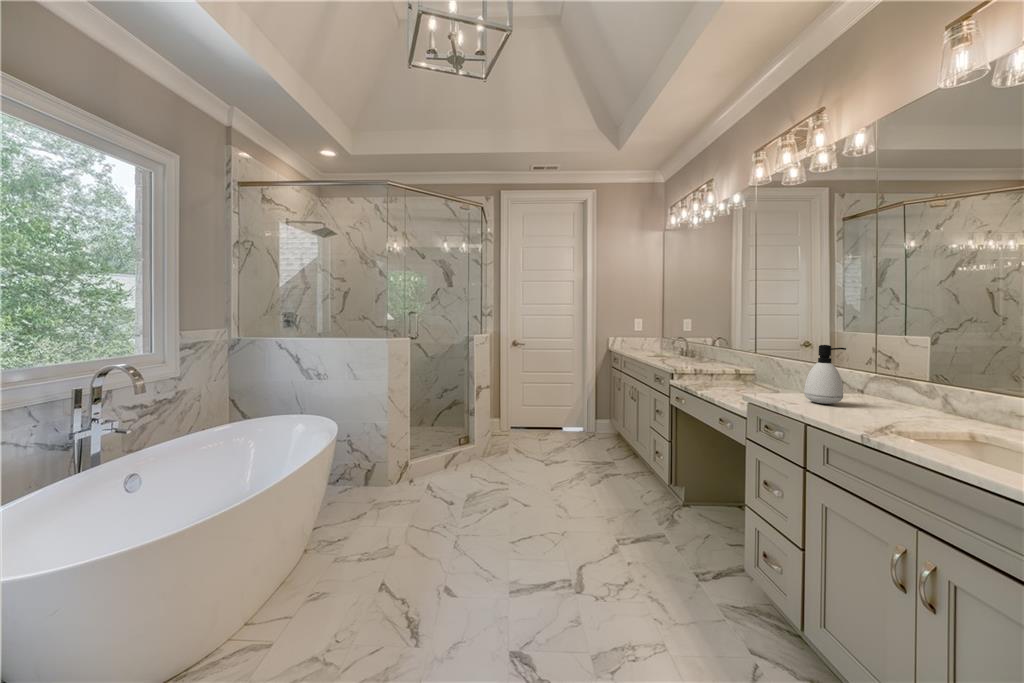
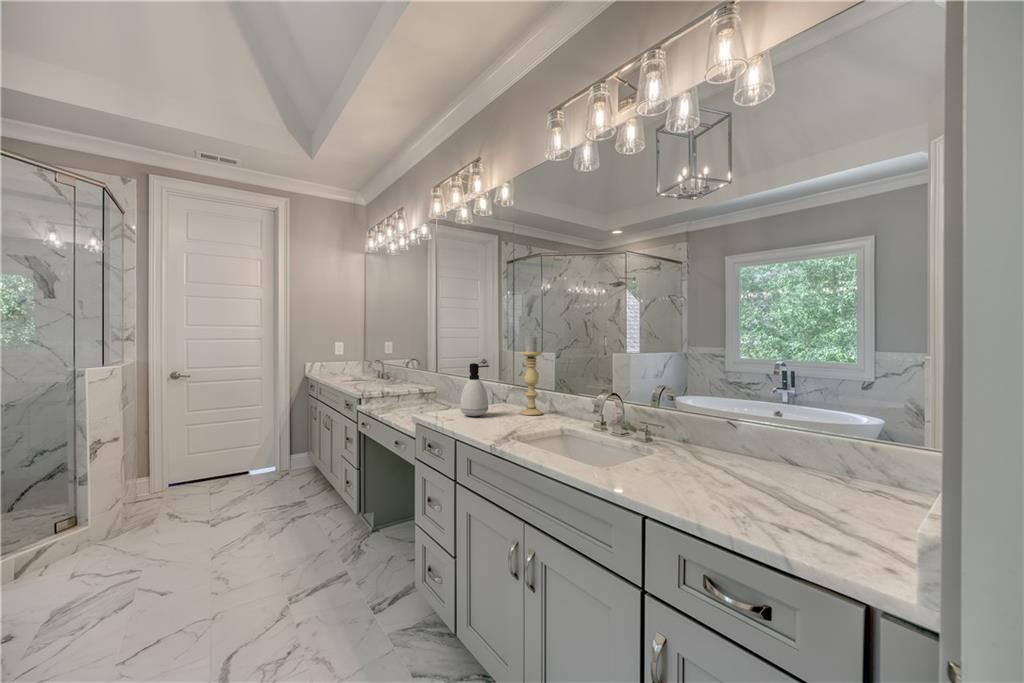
candle holder: none [889,312,928,412] -> present [521,336,542,415]

